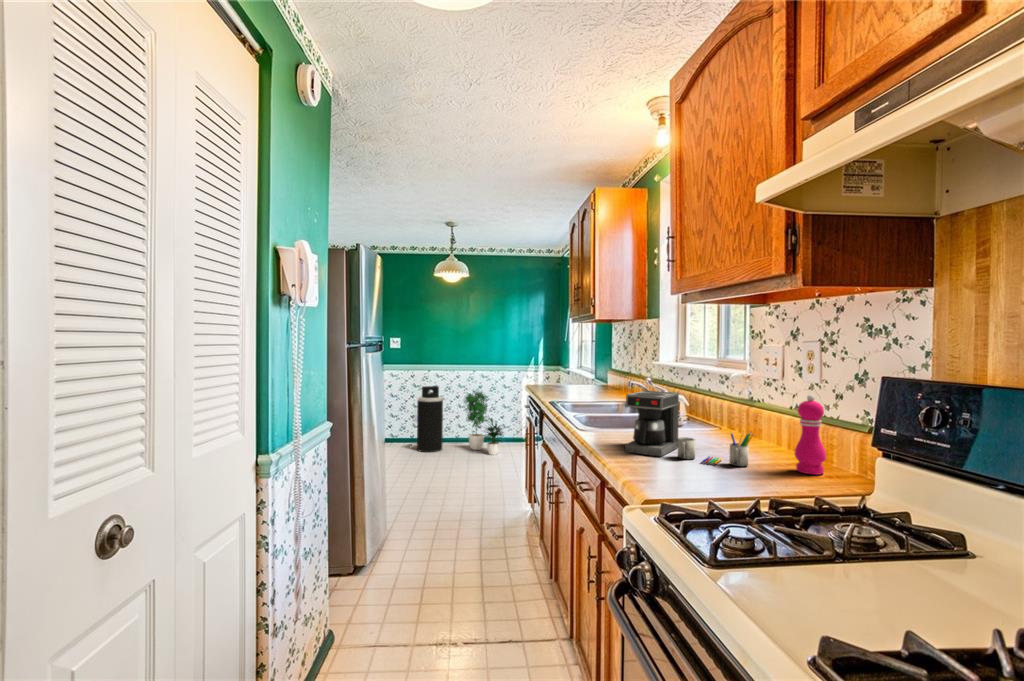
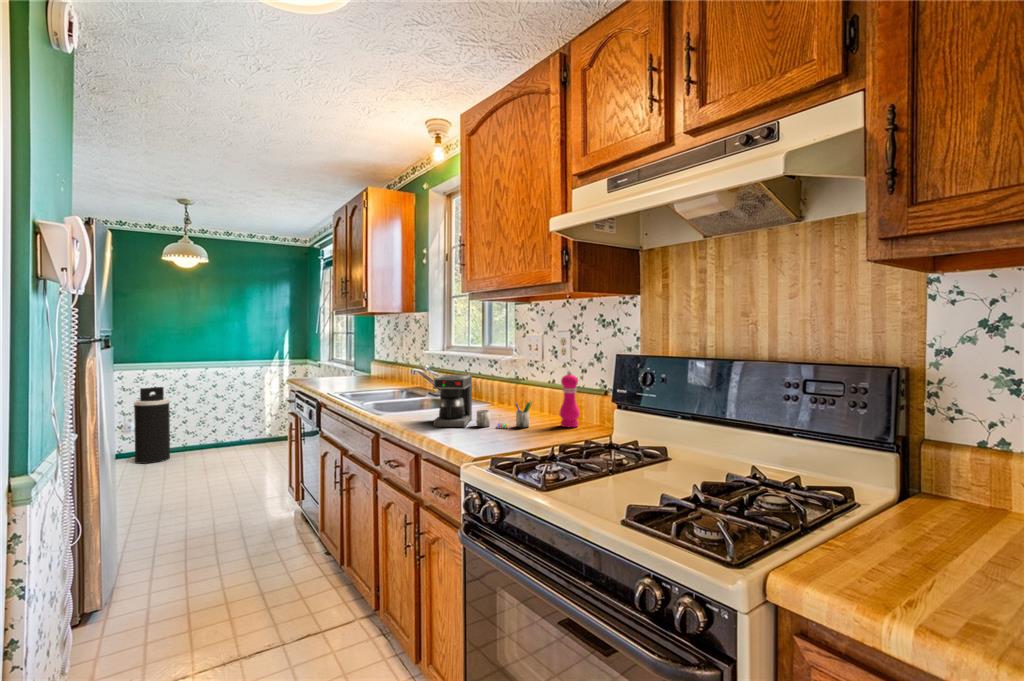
potted plant: present [464,391,503,455] -> none [195,385,253,457]

